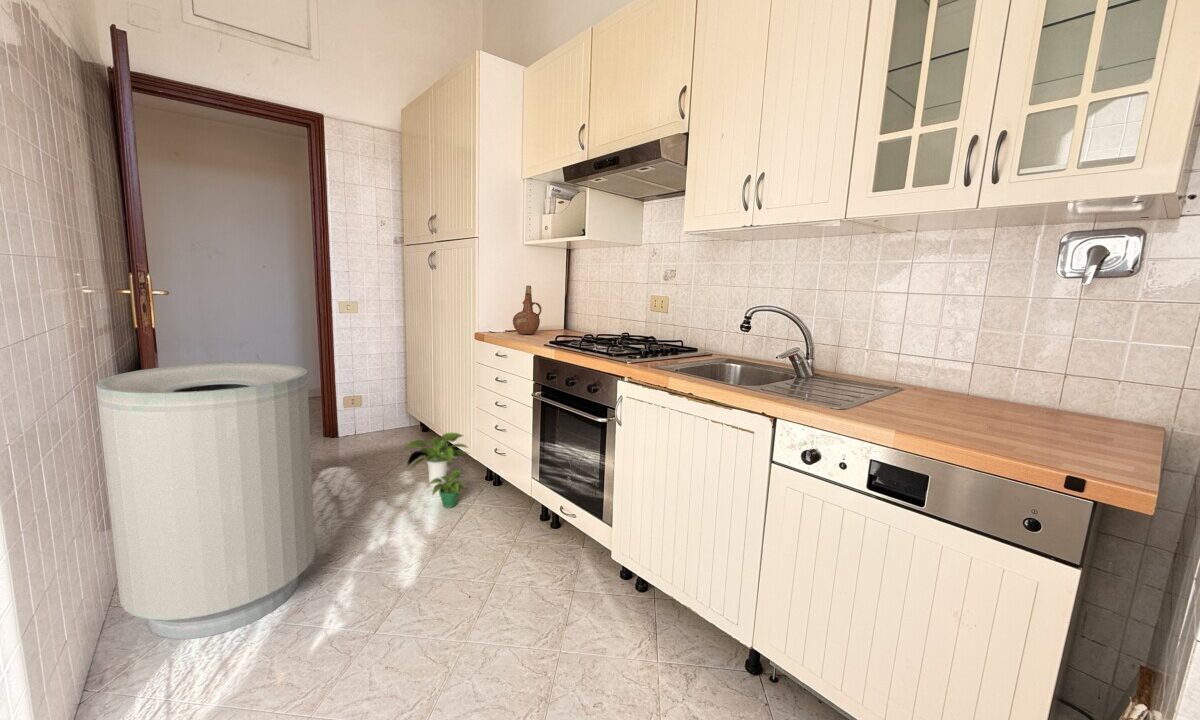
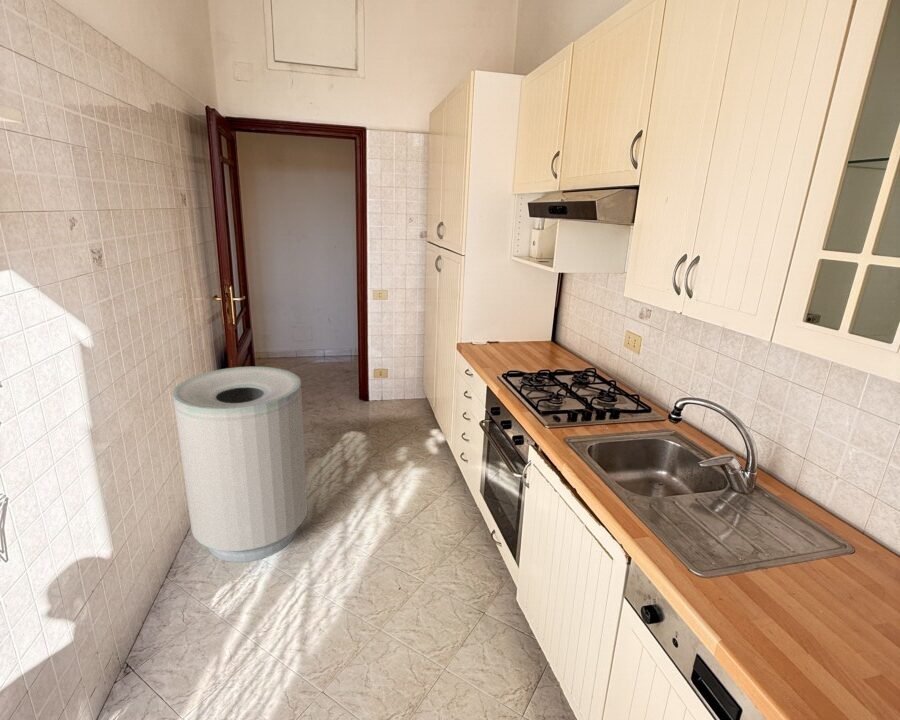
ceramic pitcher: present [513,285,542,334] -> none [488,305,516,353]
potted plant: present [404,433,468,508] -> none [393,425,449,494]

